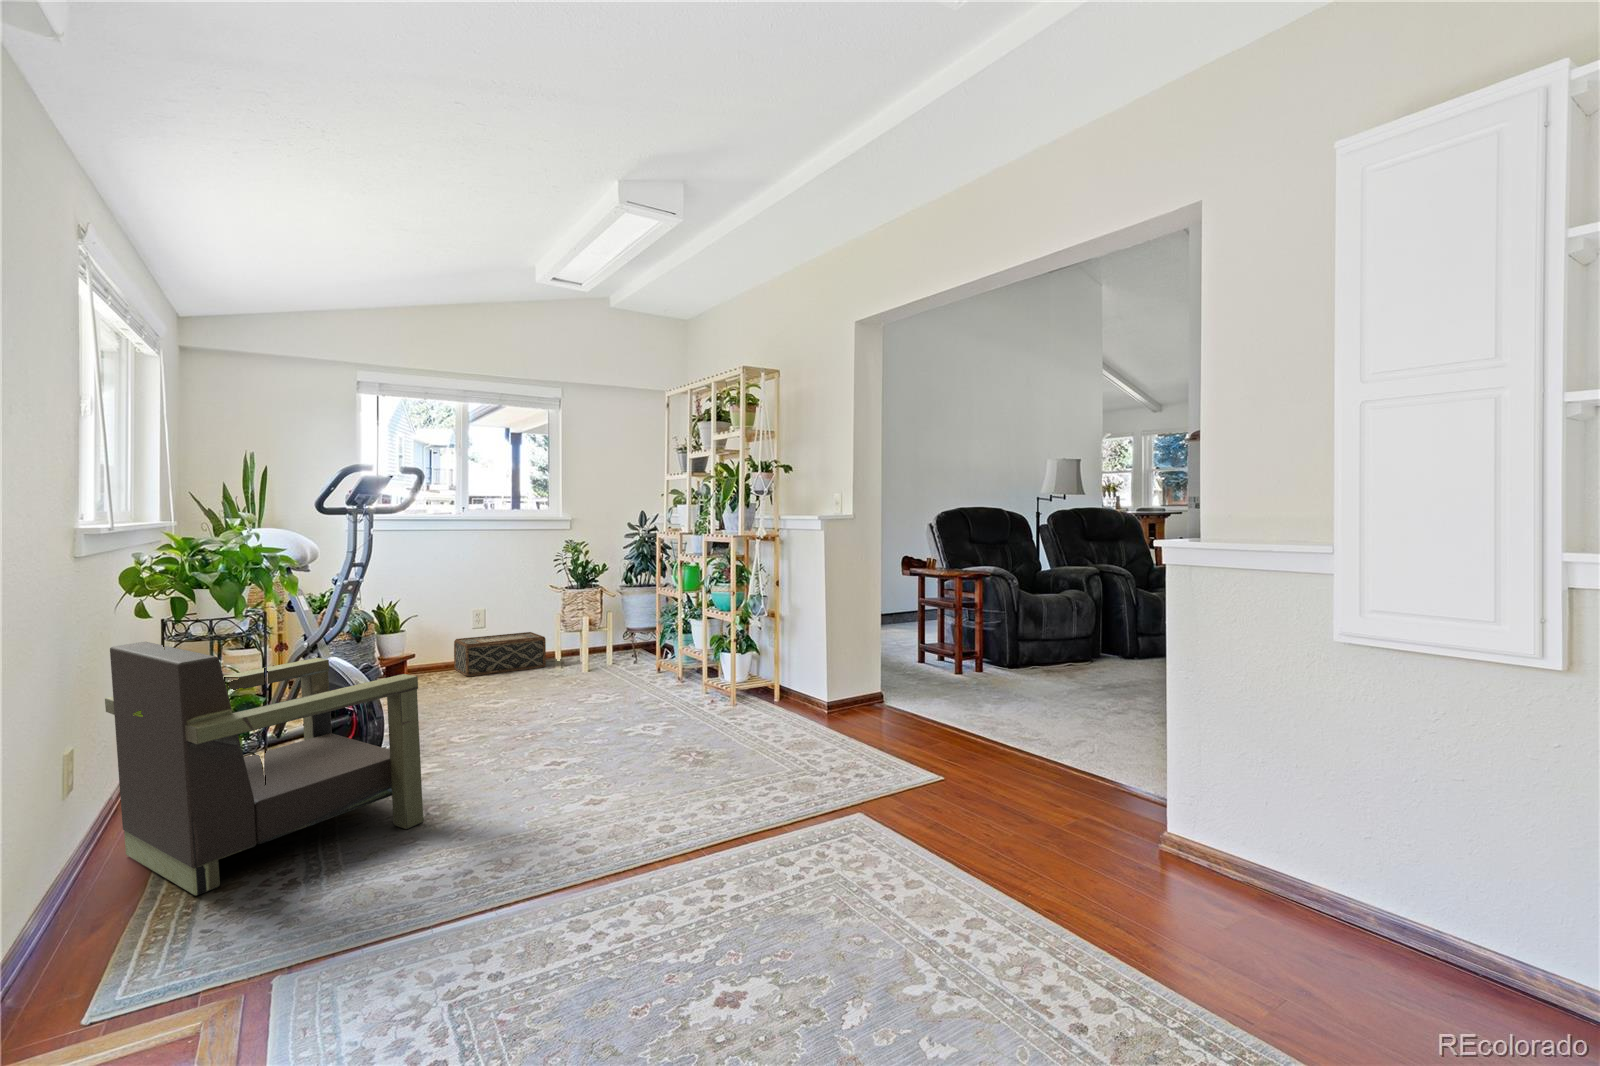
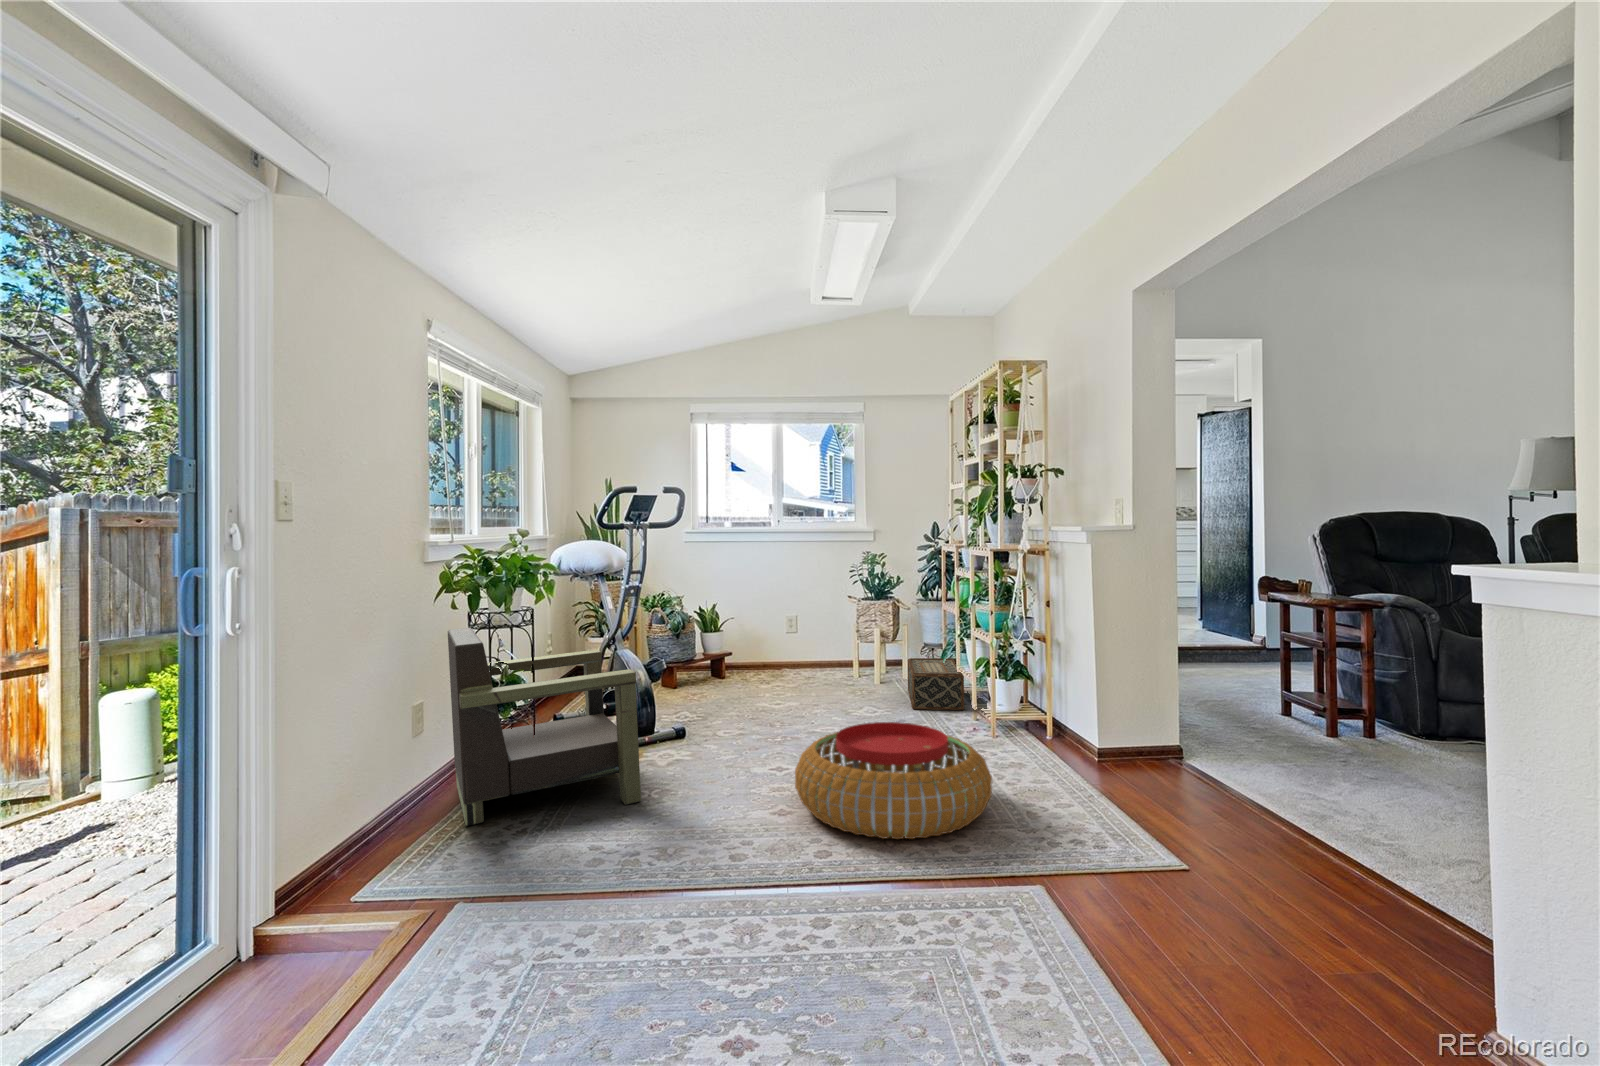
woven basket: present [454,632,546,676] -> present [908,658,964,710]
pouf: none [600,700,786,807] -> present [795,722,992,839]

